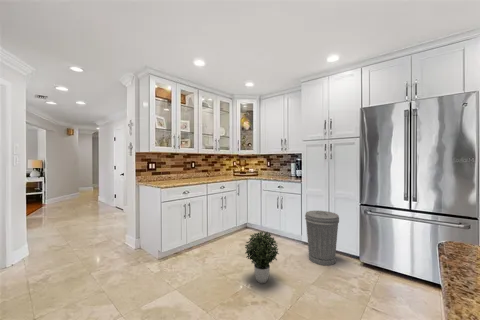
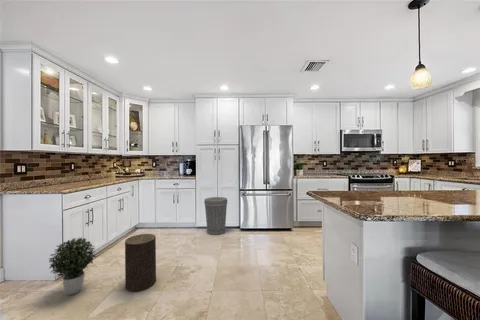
potted plant: present [245,232,279,283] -> present [49,238,96,295]
stool: none [180,241,211,305] -> present [125,234,156,292]

